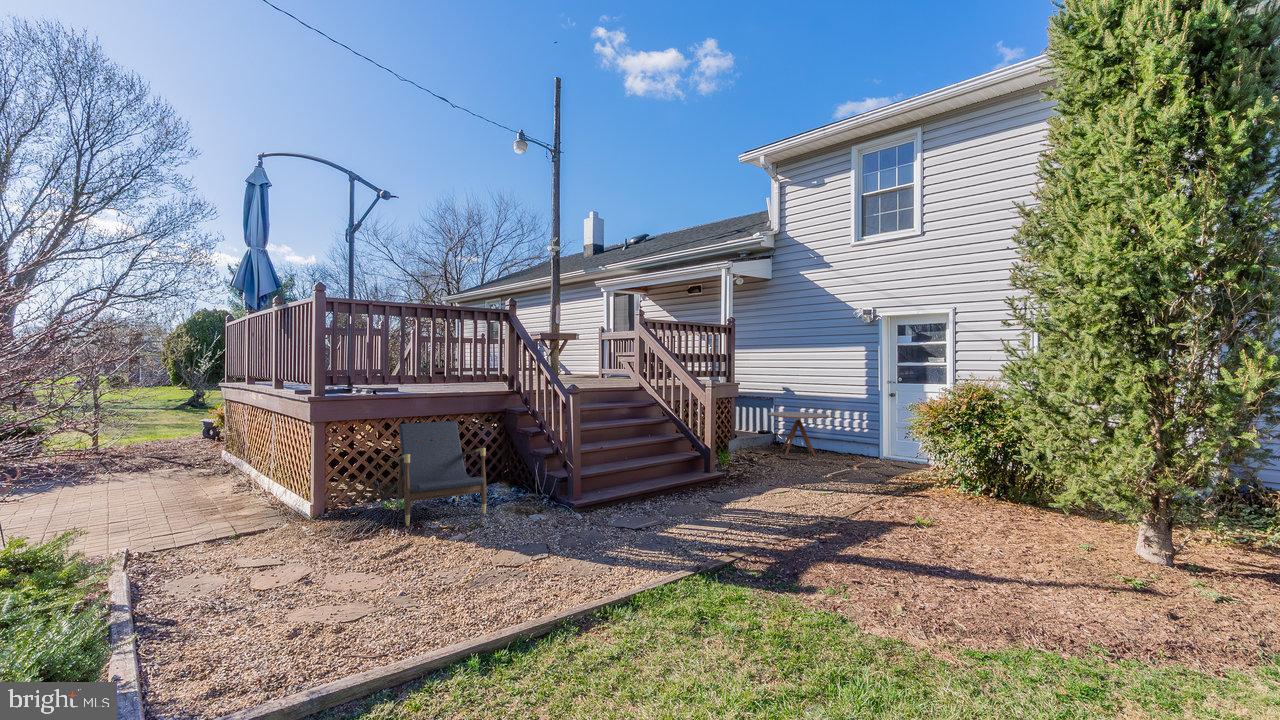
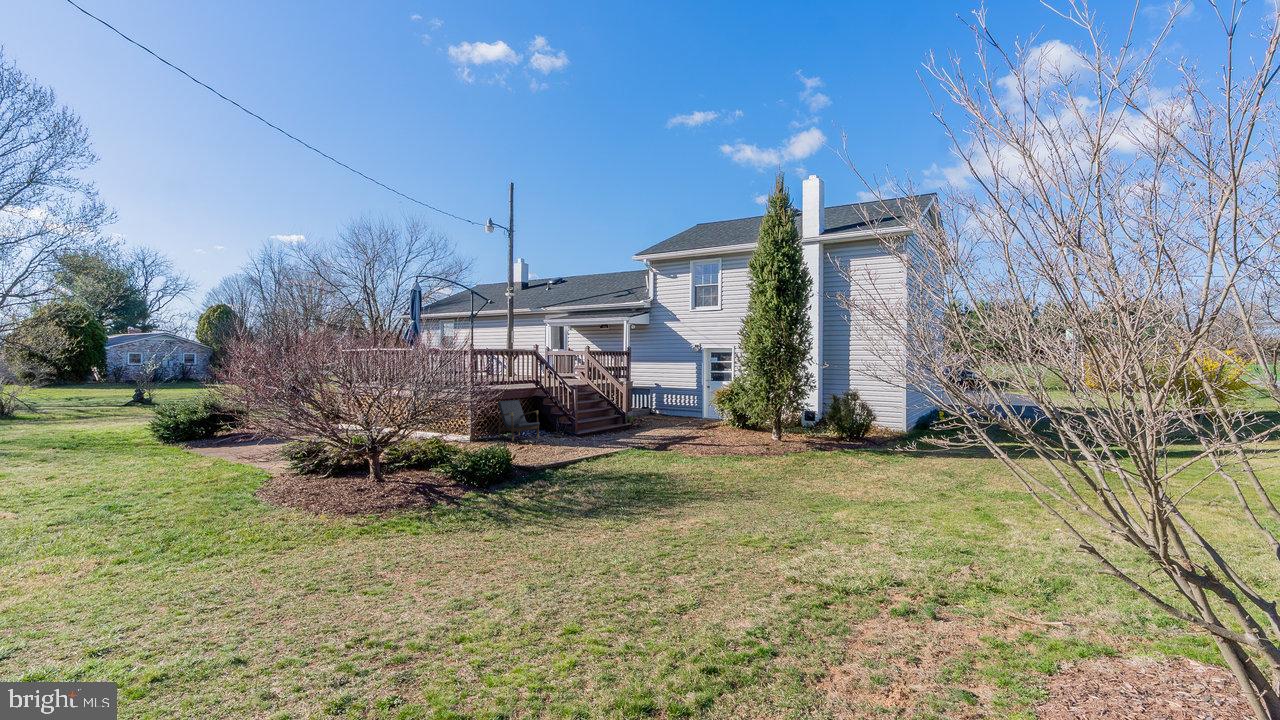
round table: present [768,412,829,457] -> none [648,396,678,419]

